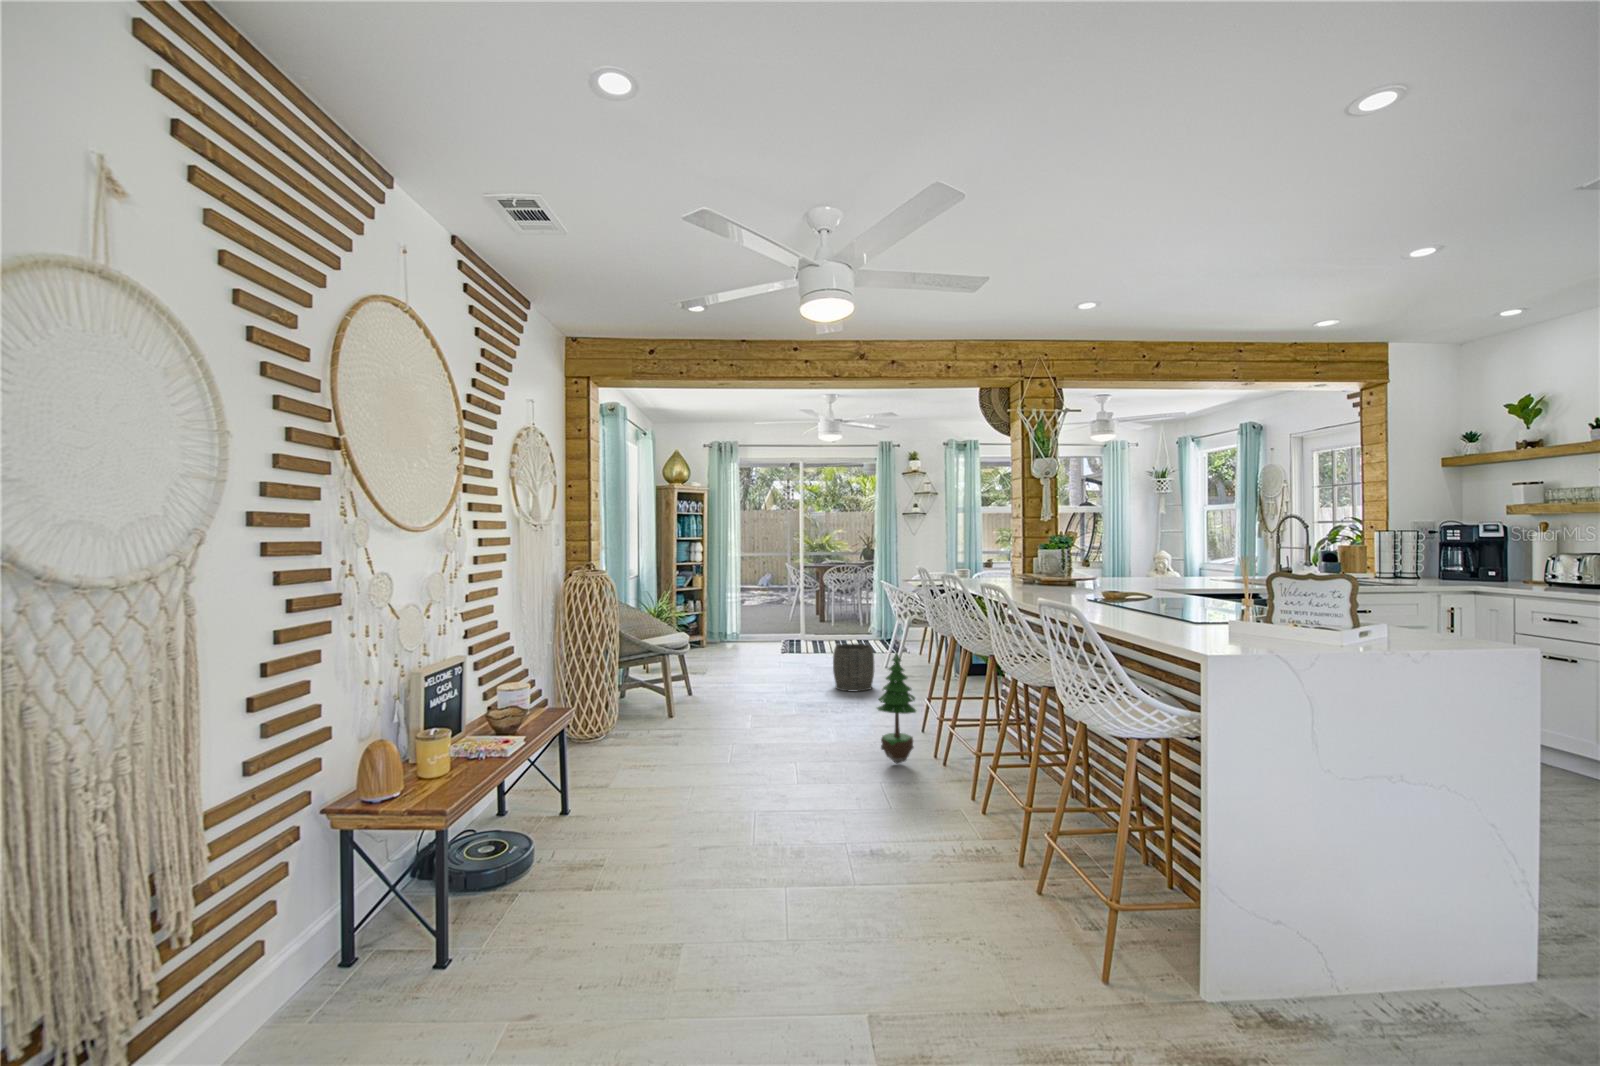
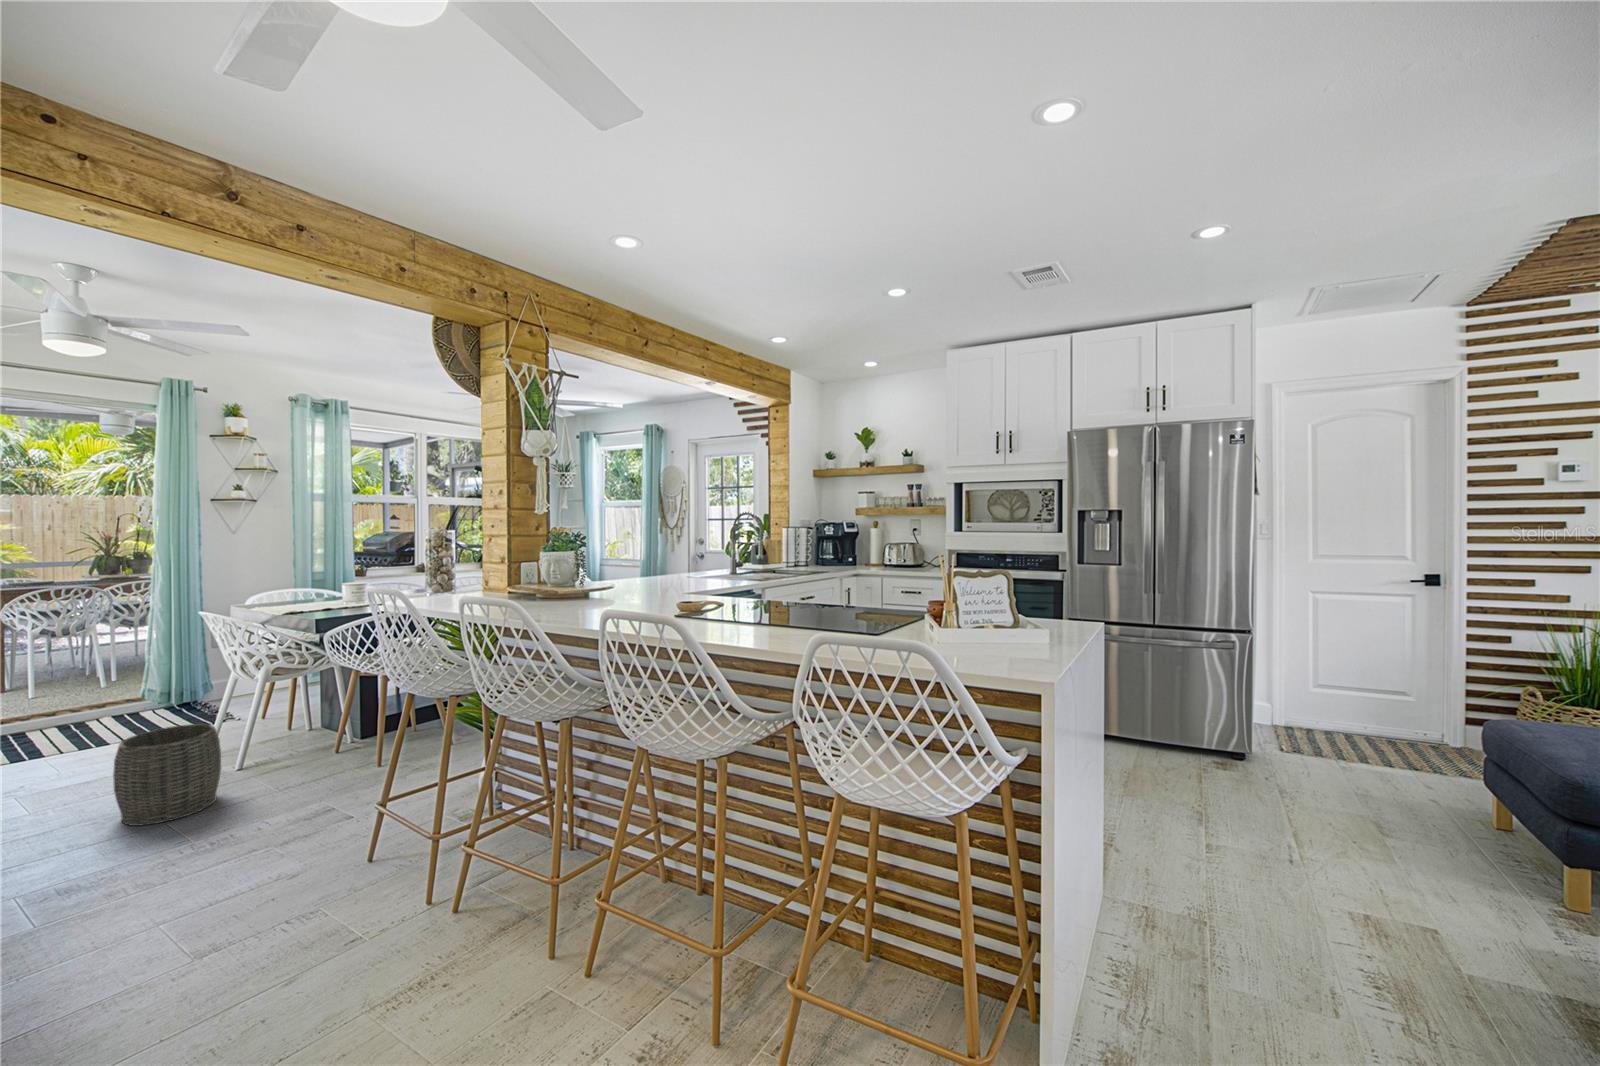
potted tree: present [877,653,916,764] -> none [348,764,442,981]

